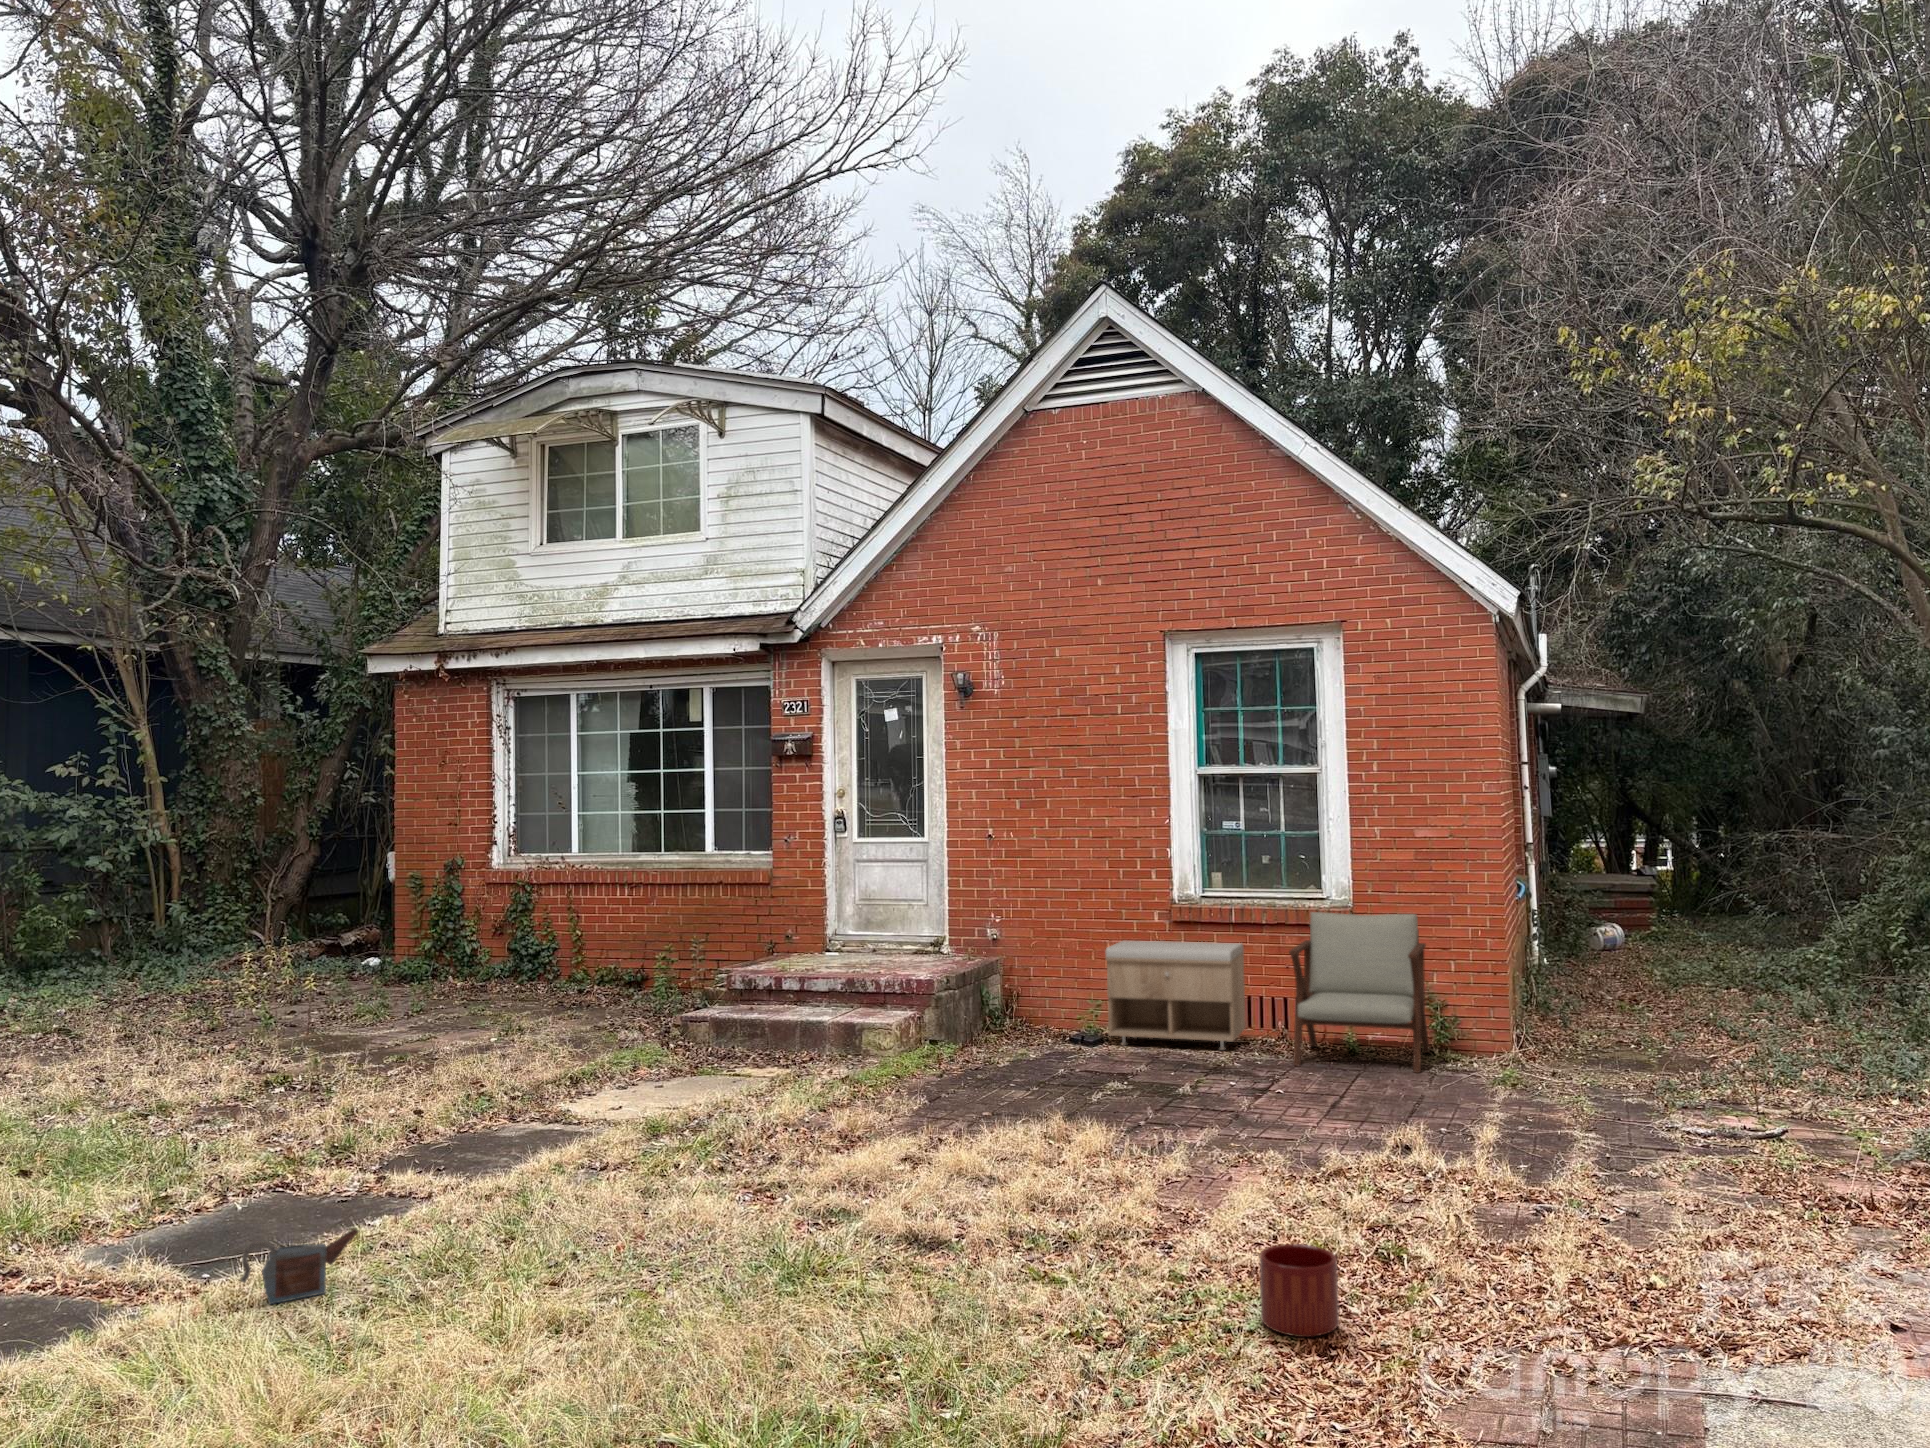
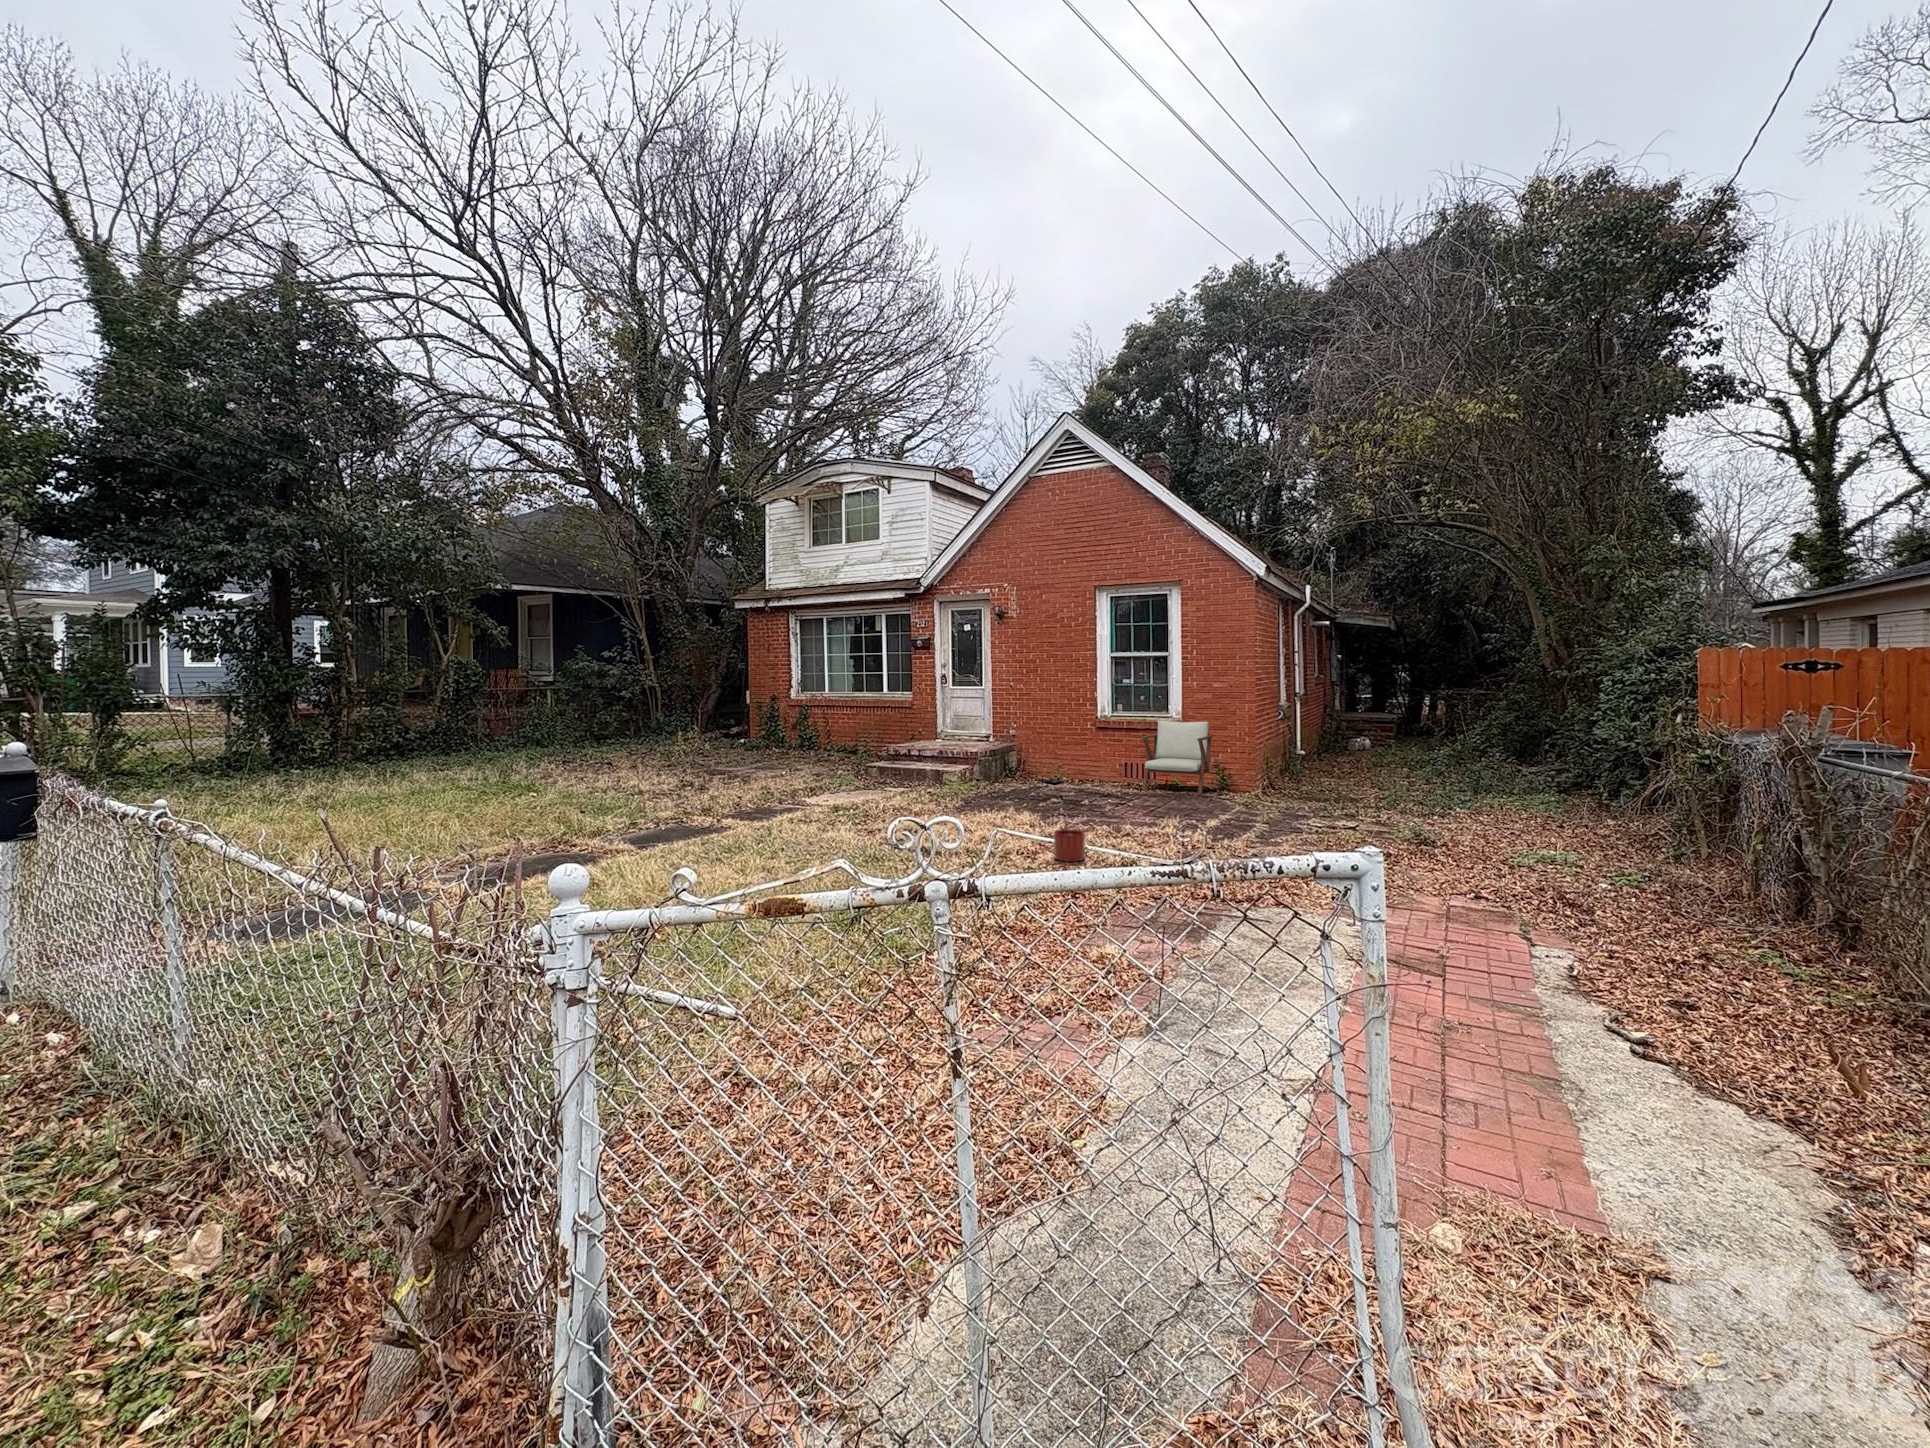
storage bench: present [1106,941,1246,1050] -> none [1060,734,1128,785]
watering can: present [240,1228,360,1304] -> none [671,813,715,838]

